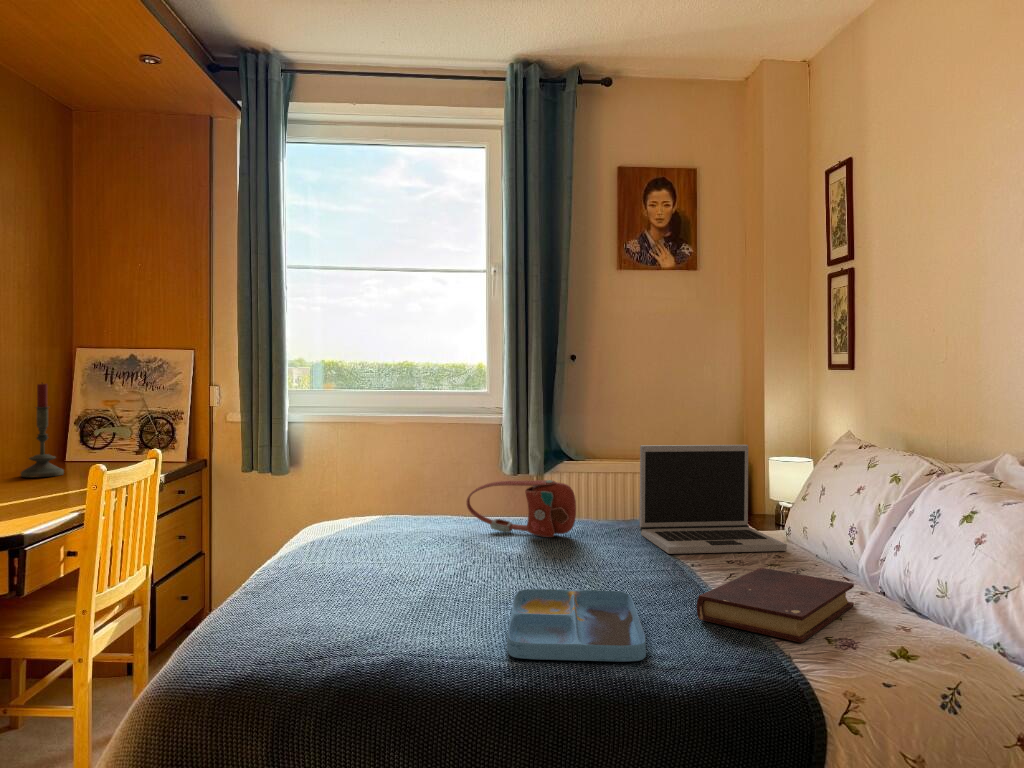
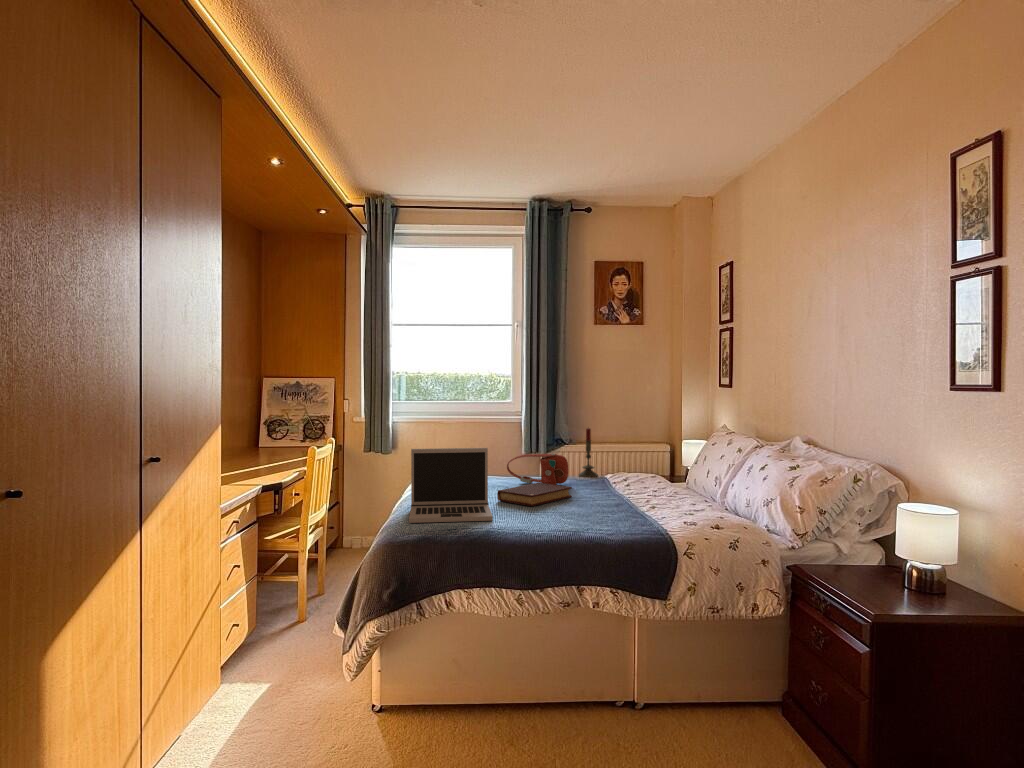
candle: present [21,383,64,478] -> present [579,428,598,477]
laptop: present [640,445,787,554] -> present [409,448,493,523]
book: present [697,568,854,643] -> present [497,483,572,506]
tray: present [507,589,646,662] -> none [535,505,599,530]

